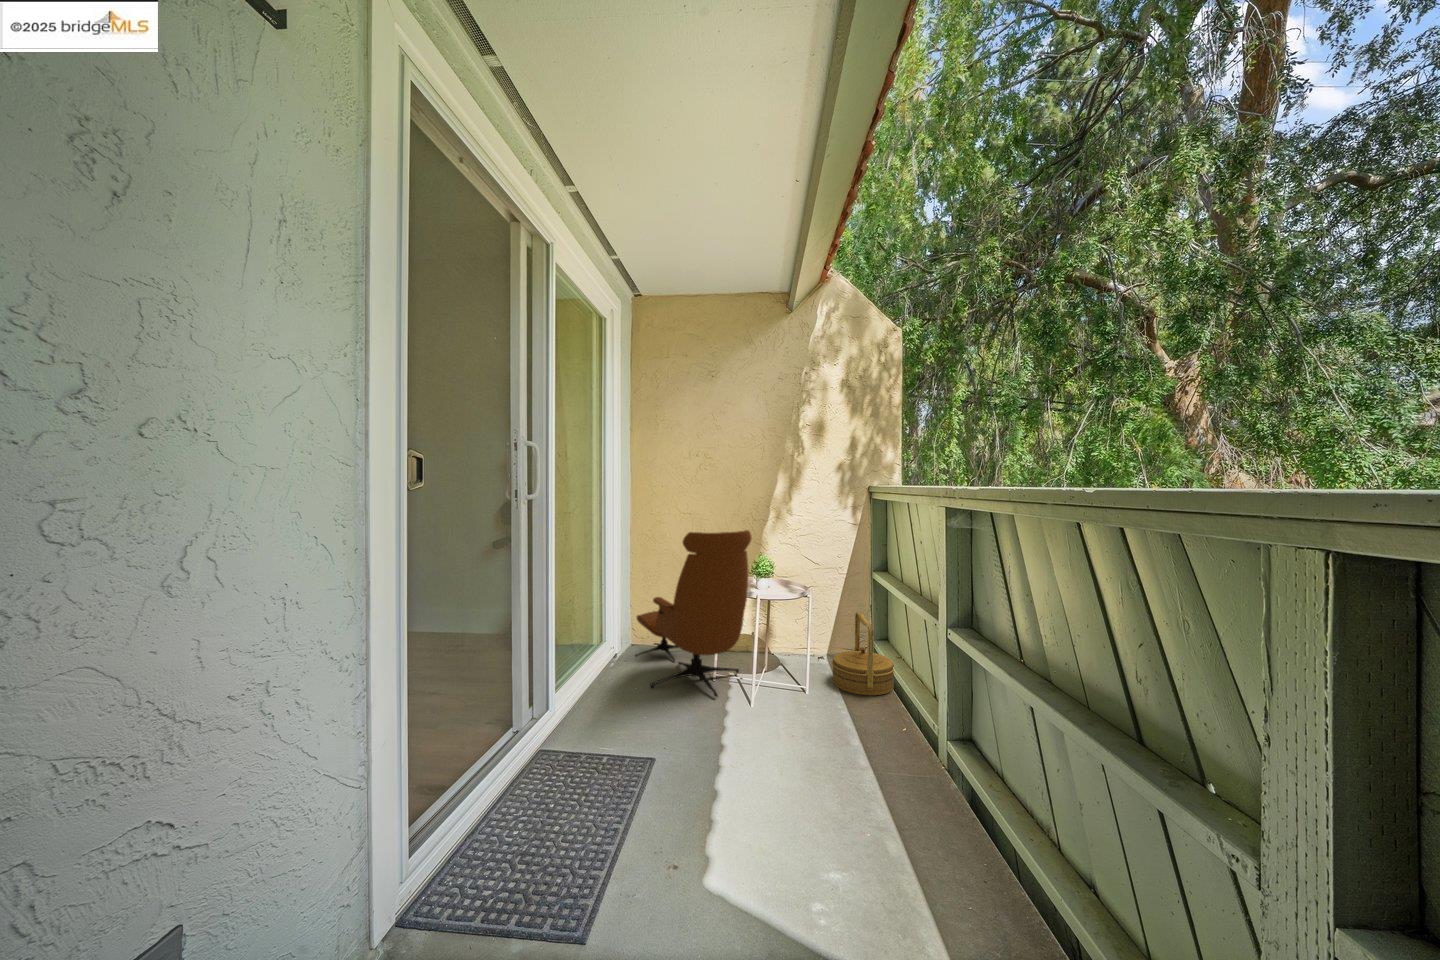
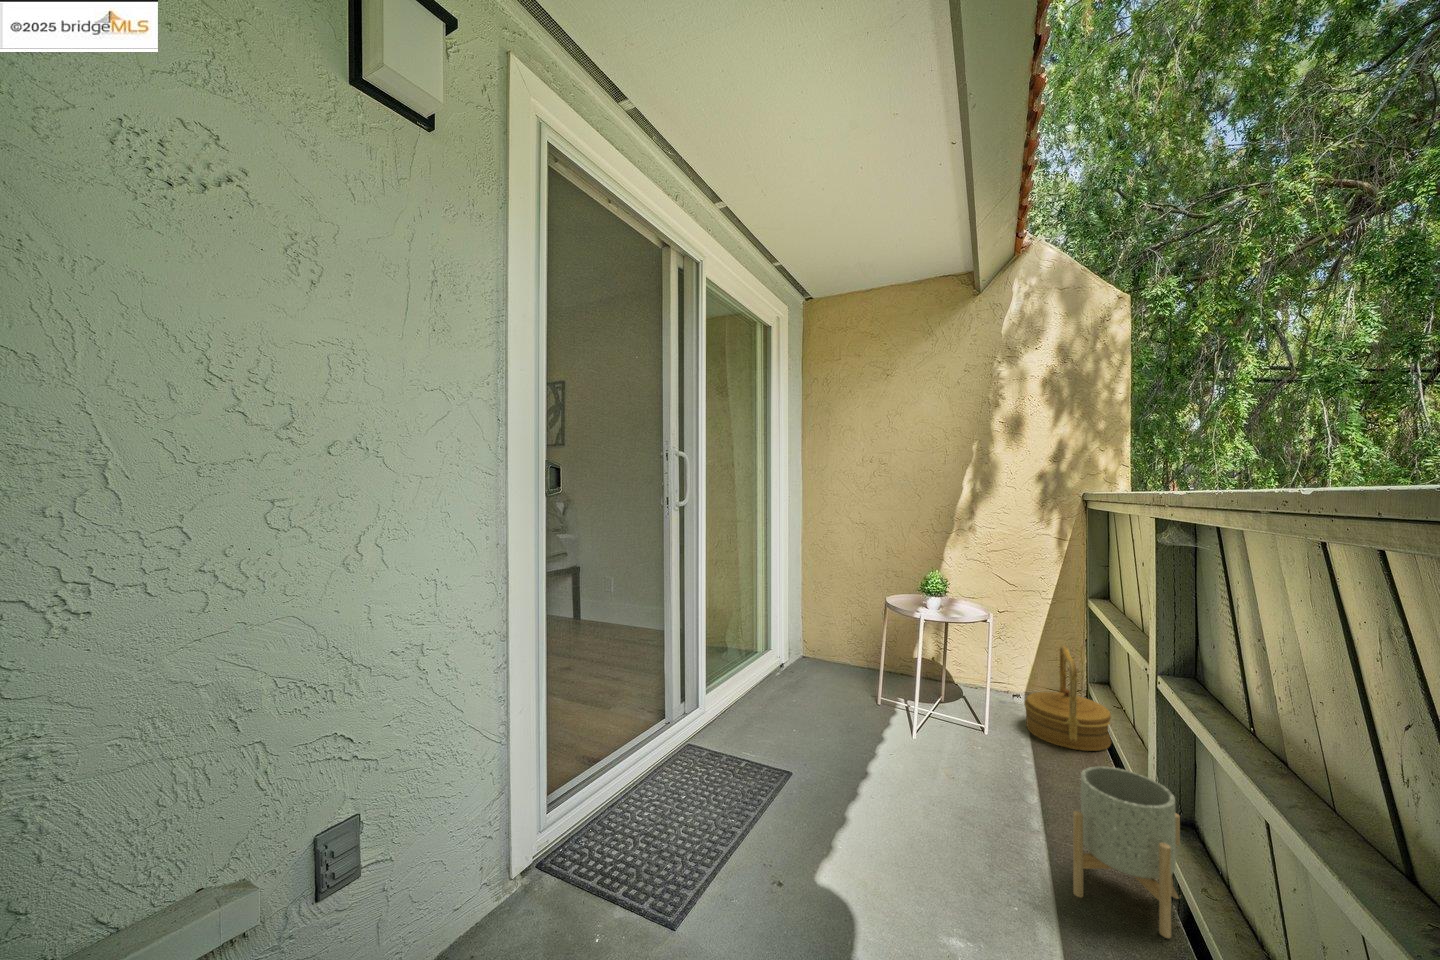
lounge chair: present [635,530,752,697] -> none [802,540,917,720]
planter: none [898,703,965,824] -> present [1073,766,1180,938]

